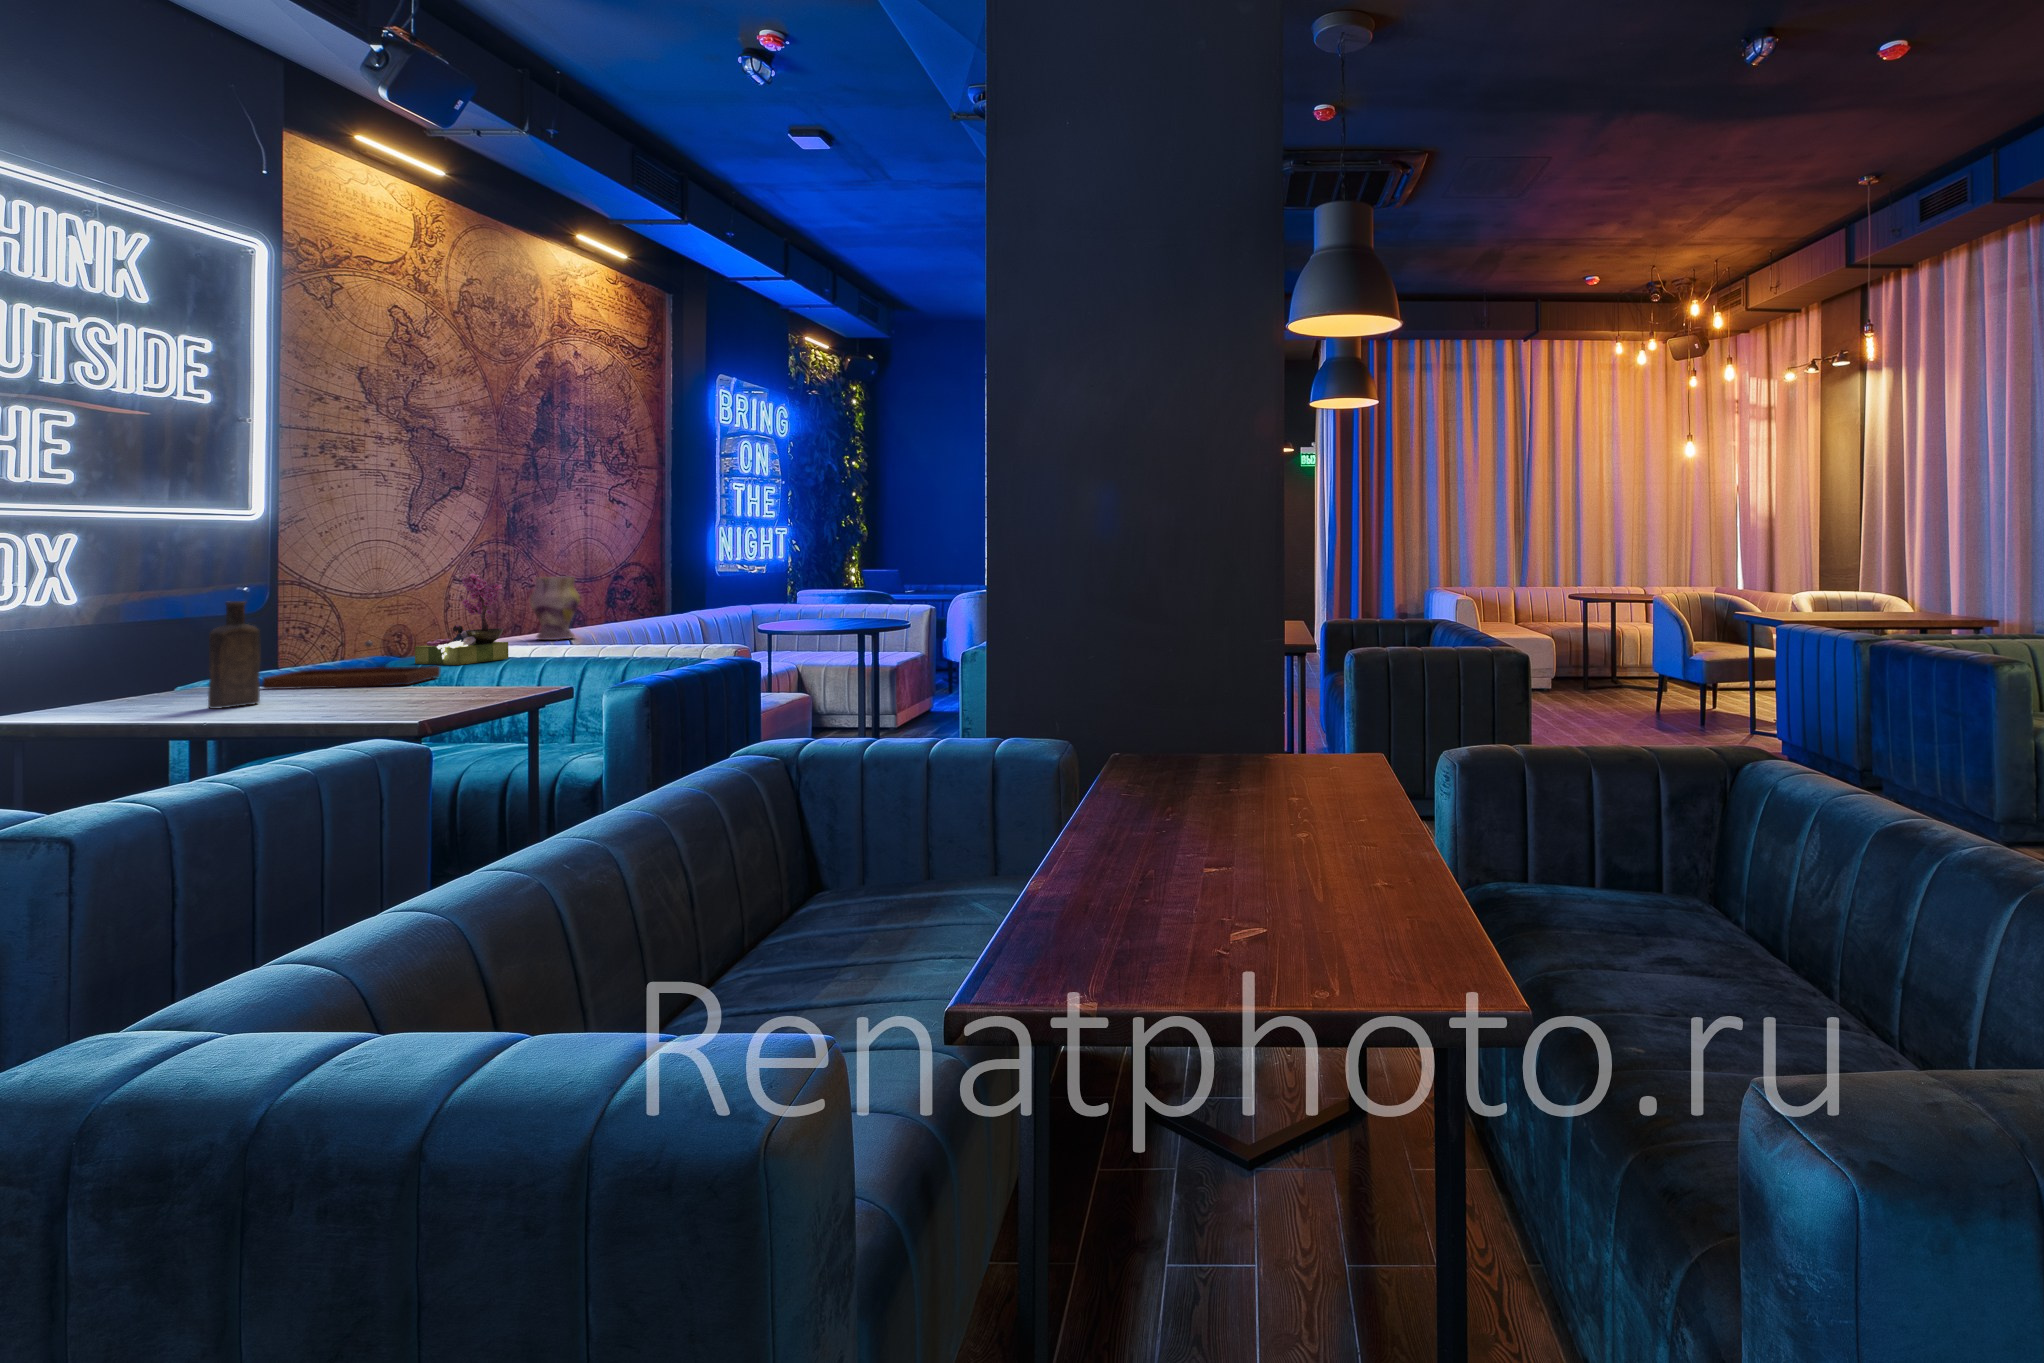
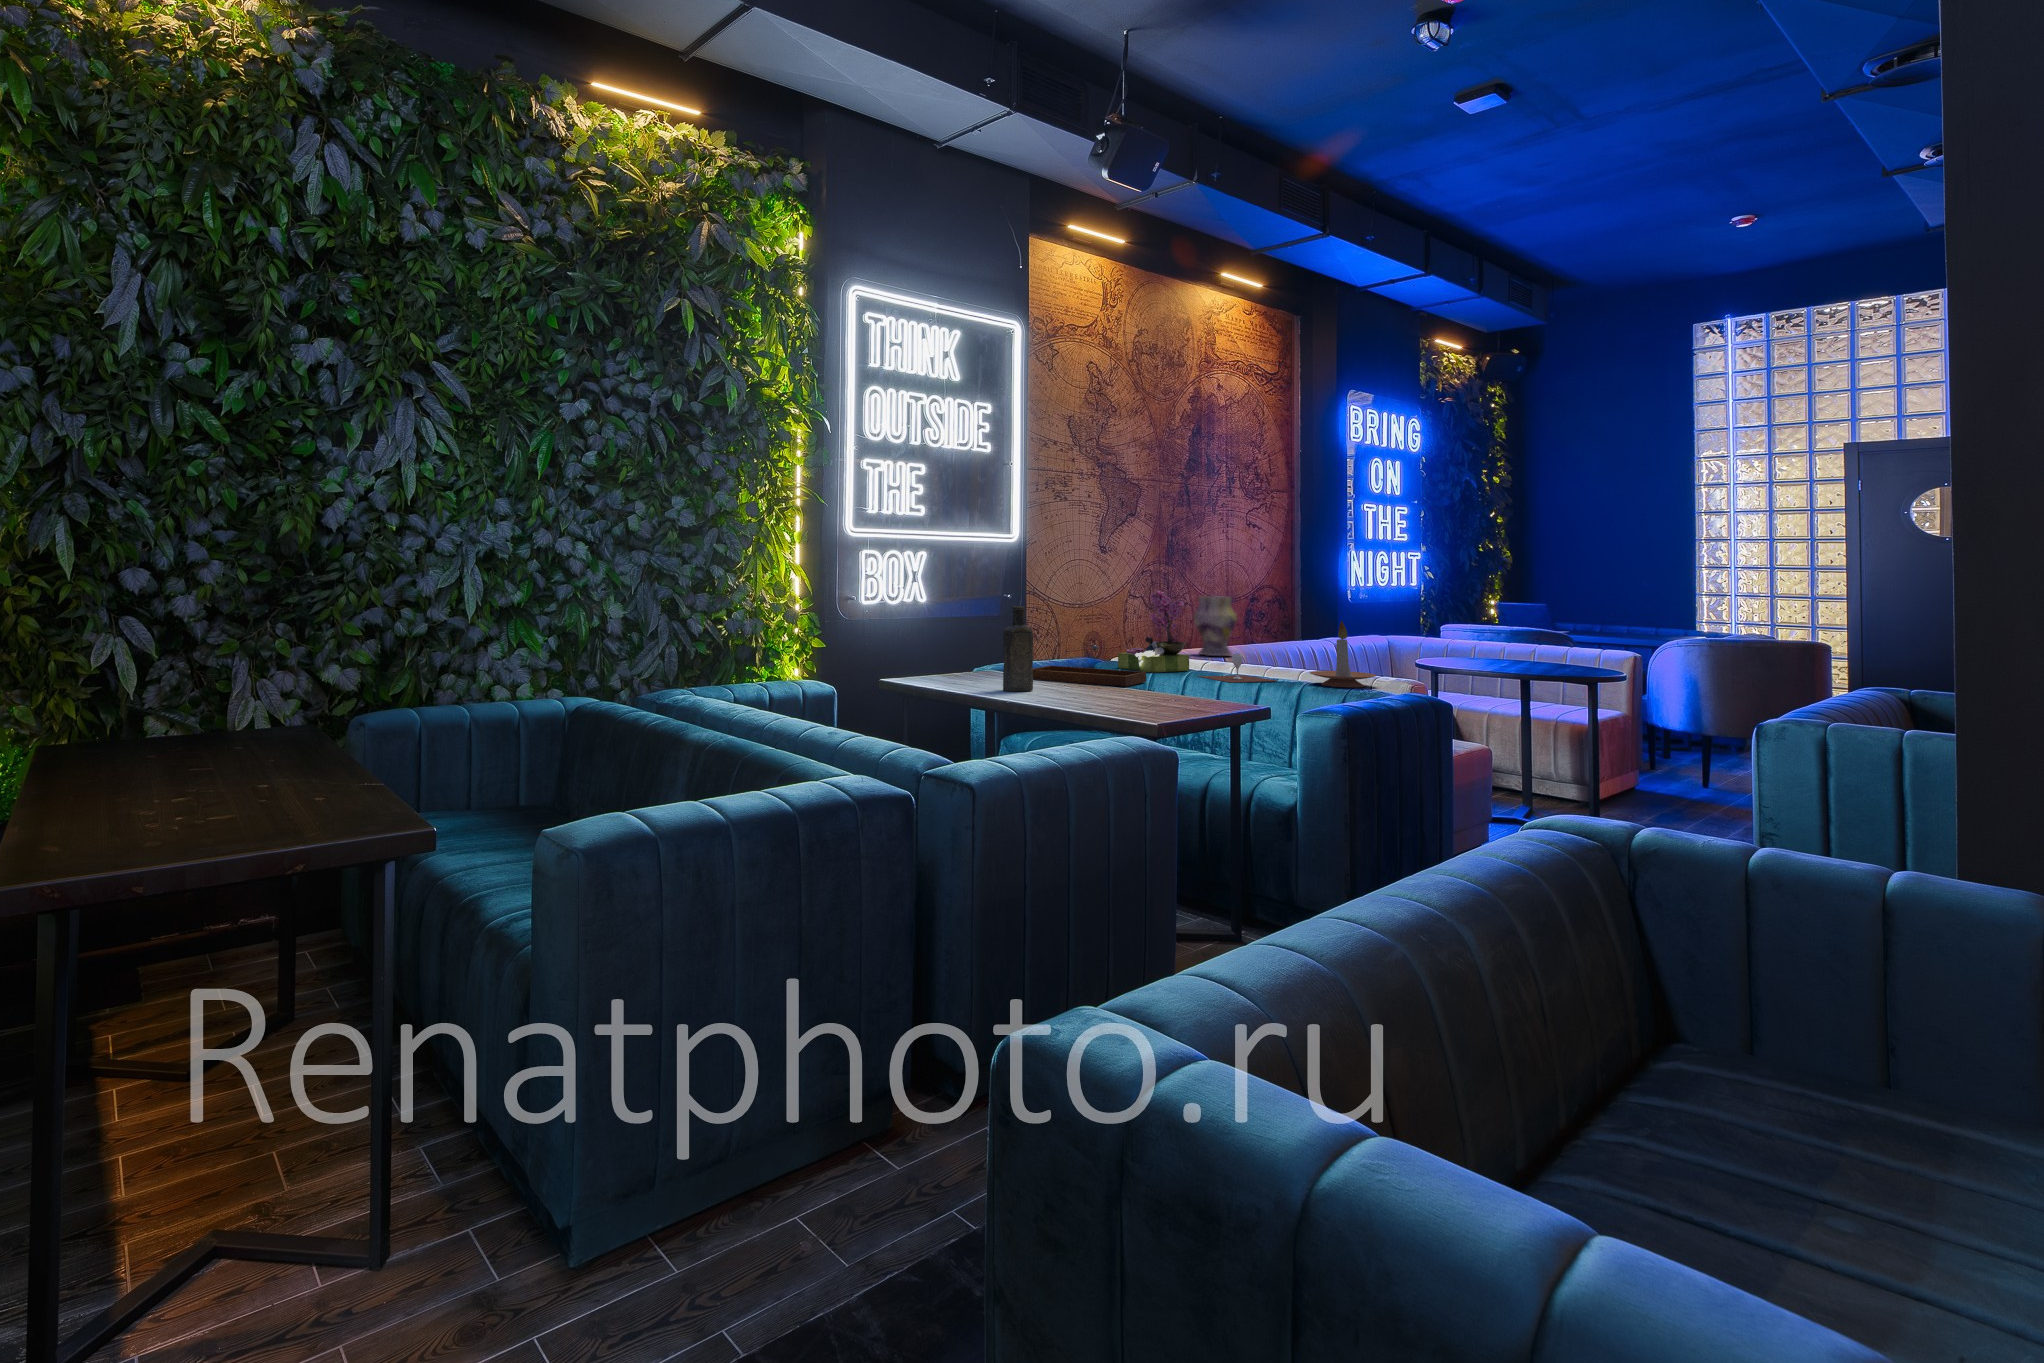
candle holder: none [637,598,702,661] -> present [1310,621,1376,687]
wine glass: none [514,637,606,668] -> present [1199,654,1276,682]

